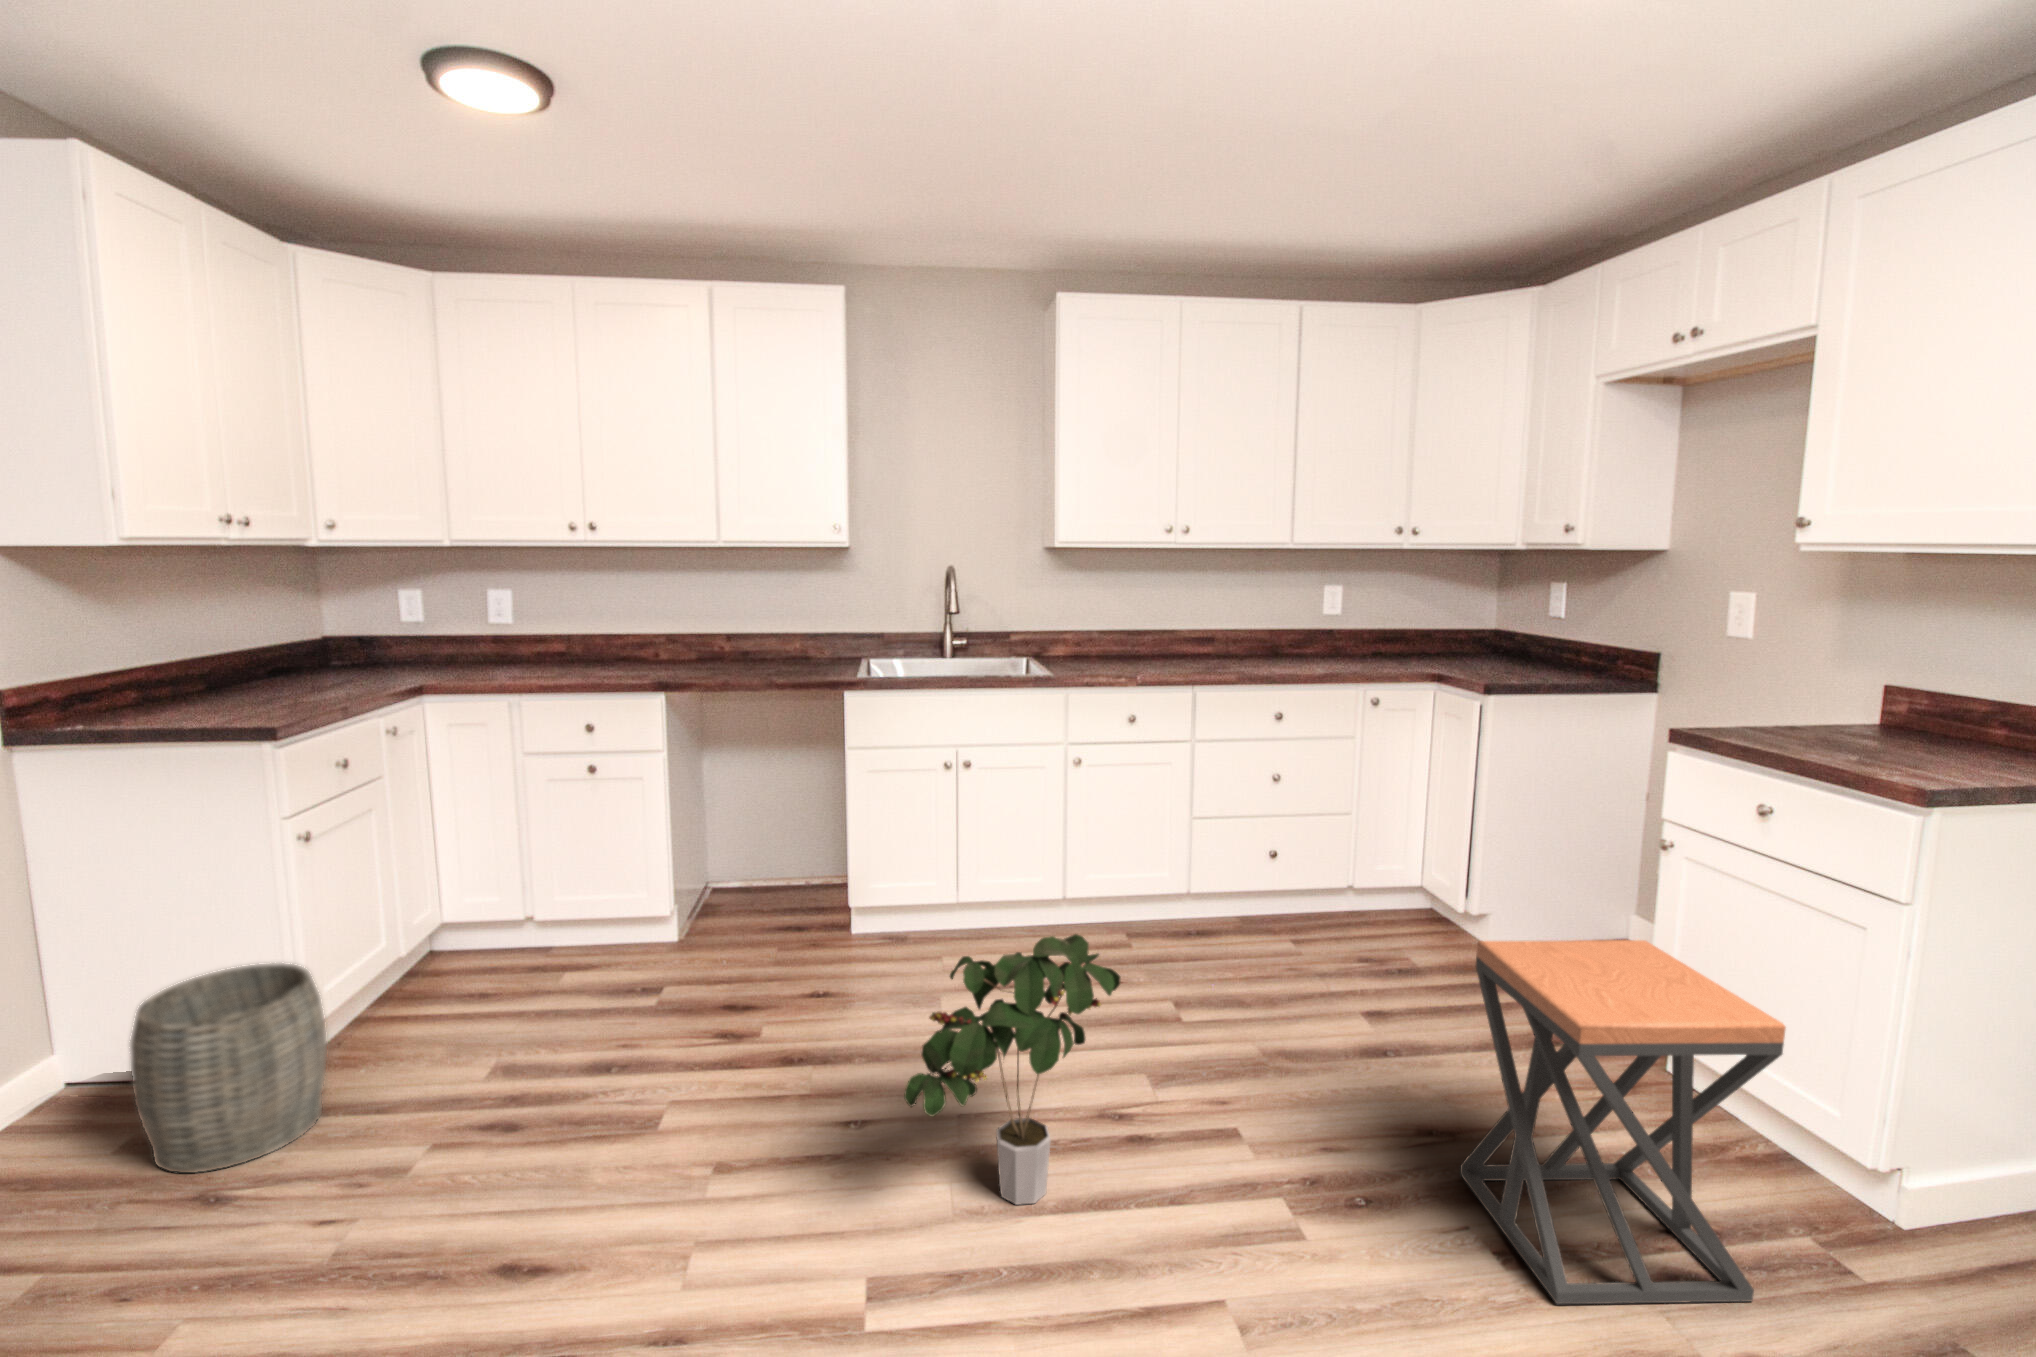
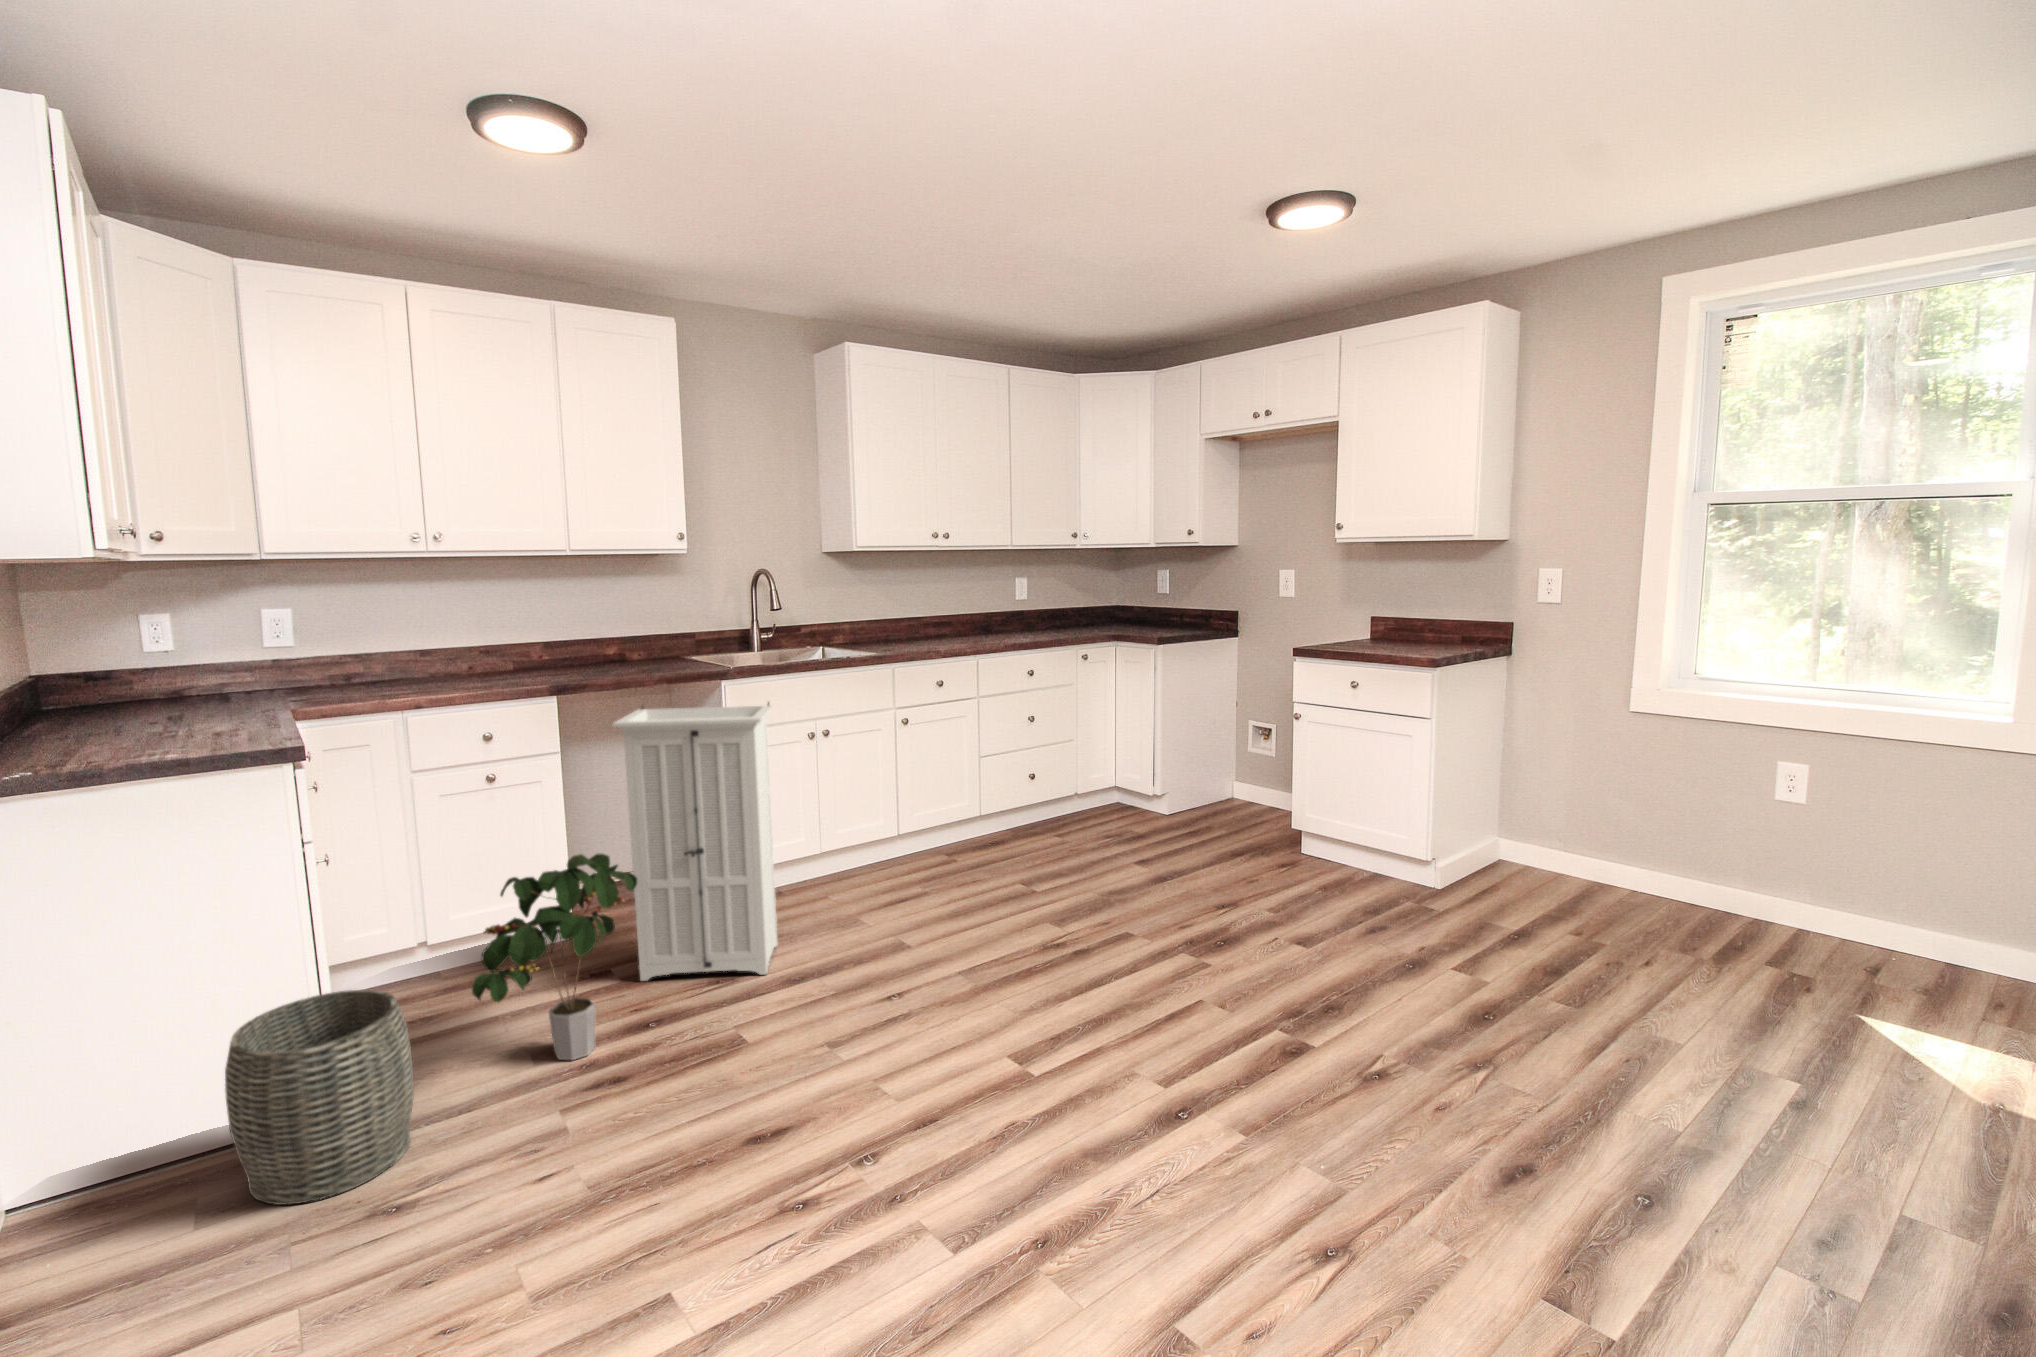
storage cabinet: none [645,708,833,1042] -> present [613,702,778,981]
potted plant: present [904,934,1120,1205] -> present [472,853,637,1060]
stool: present [1460,940,1786,1304] -> none [1255,763,1411,954]

